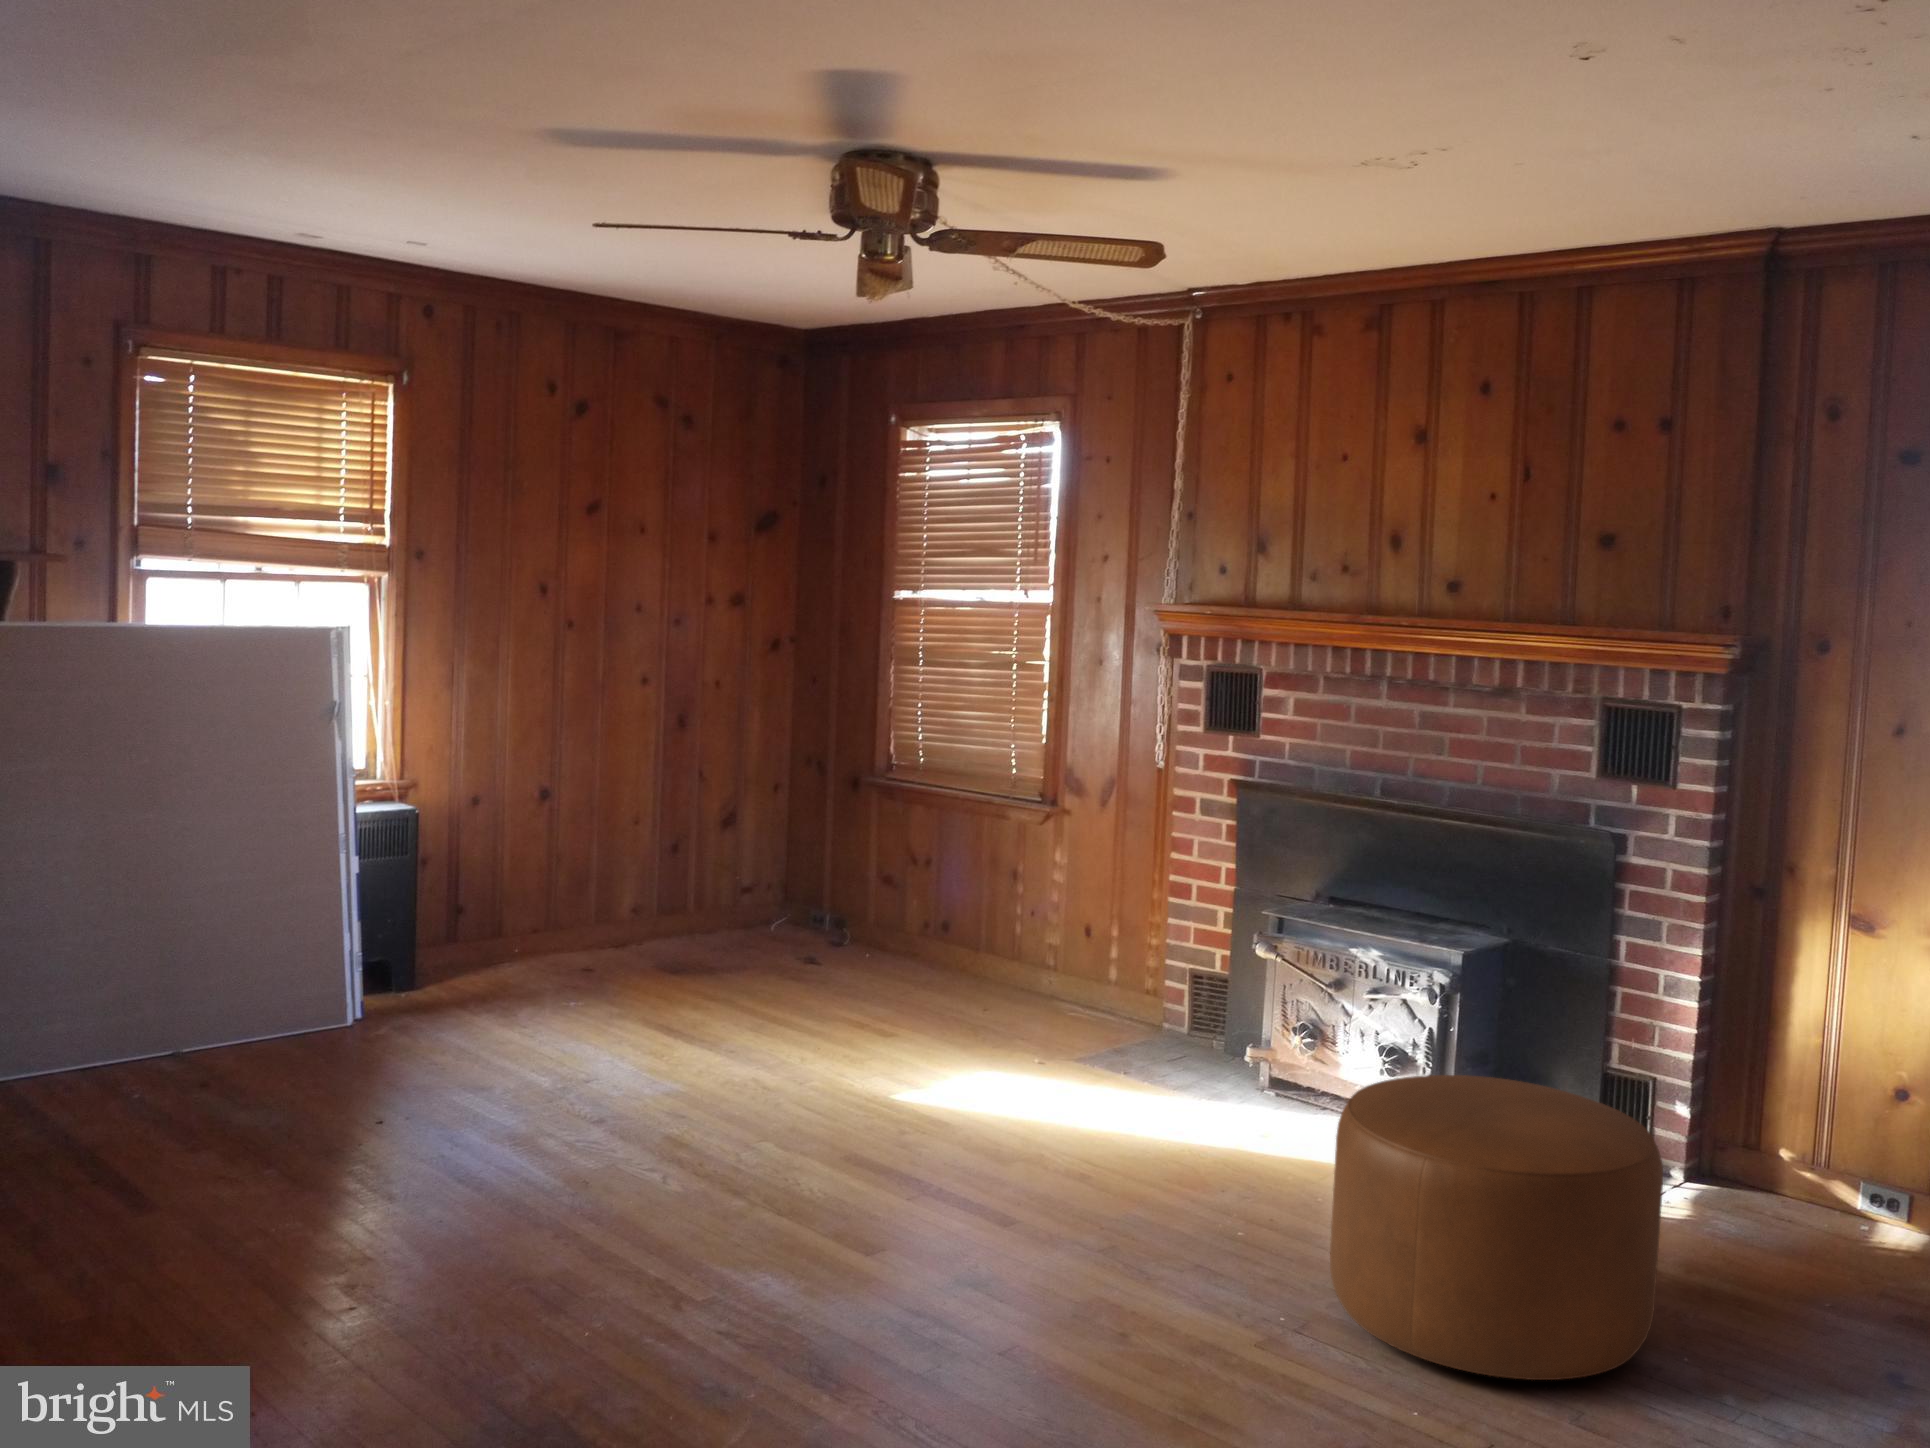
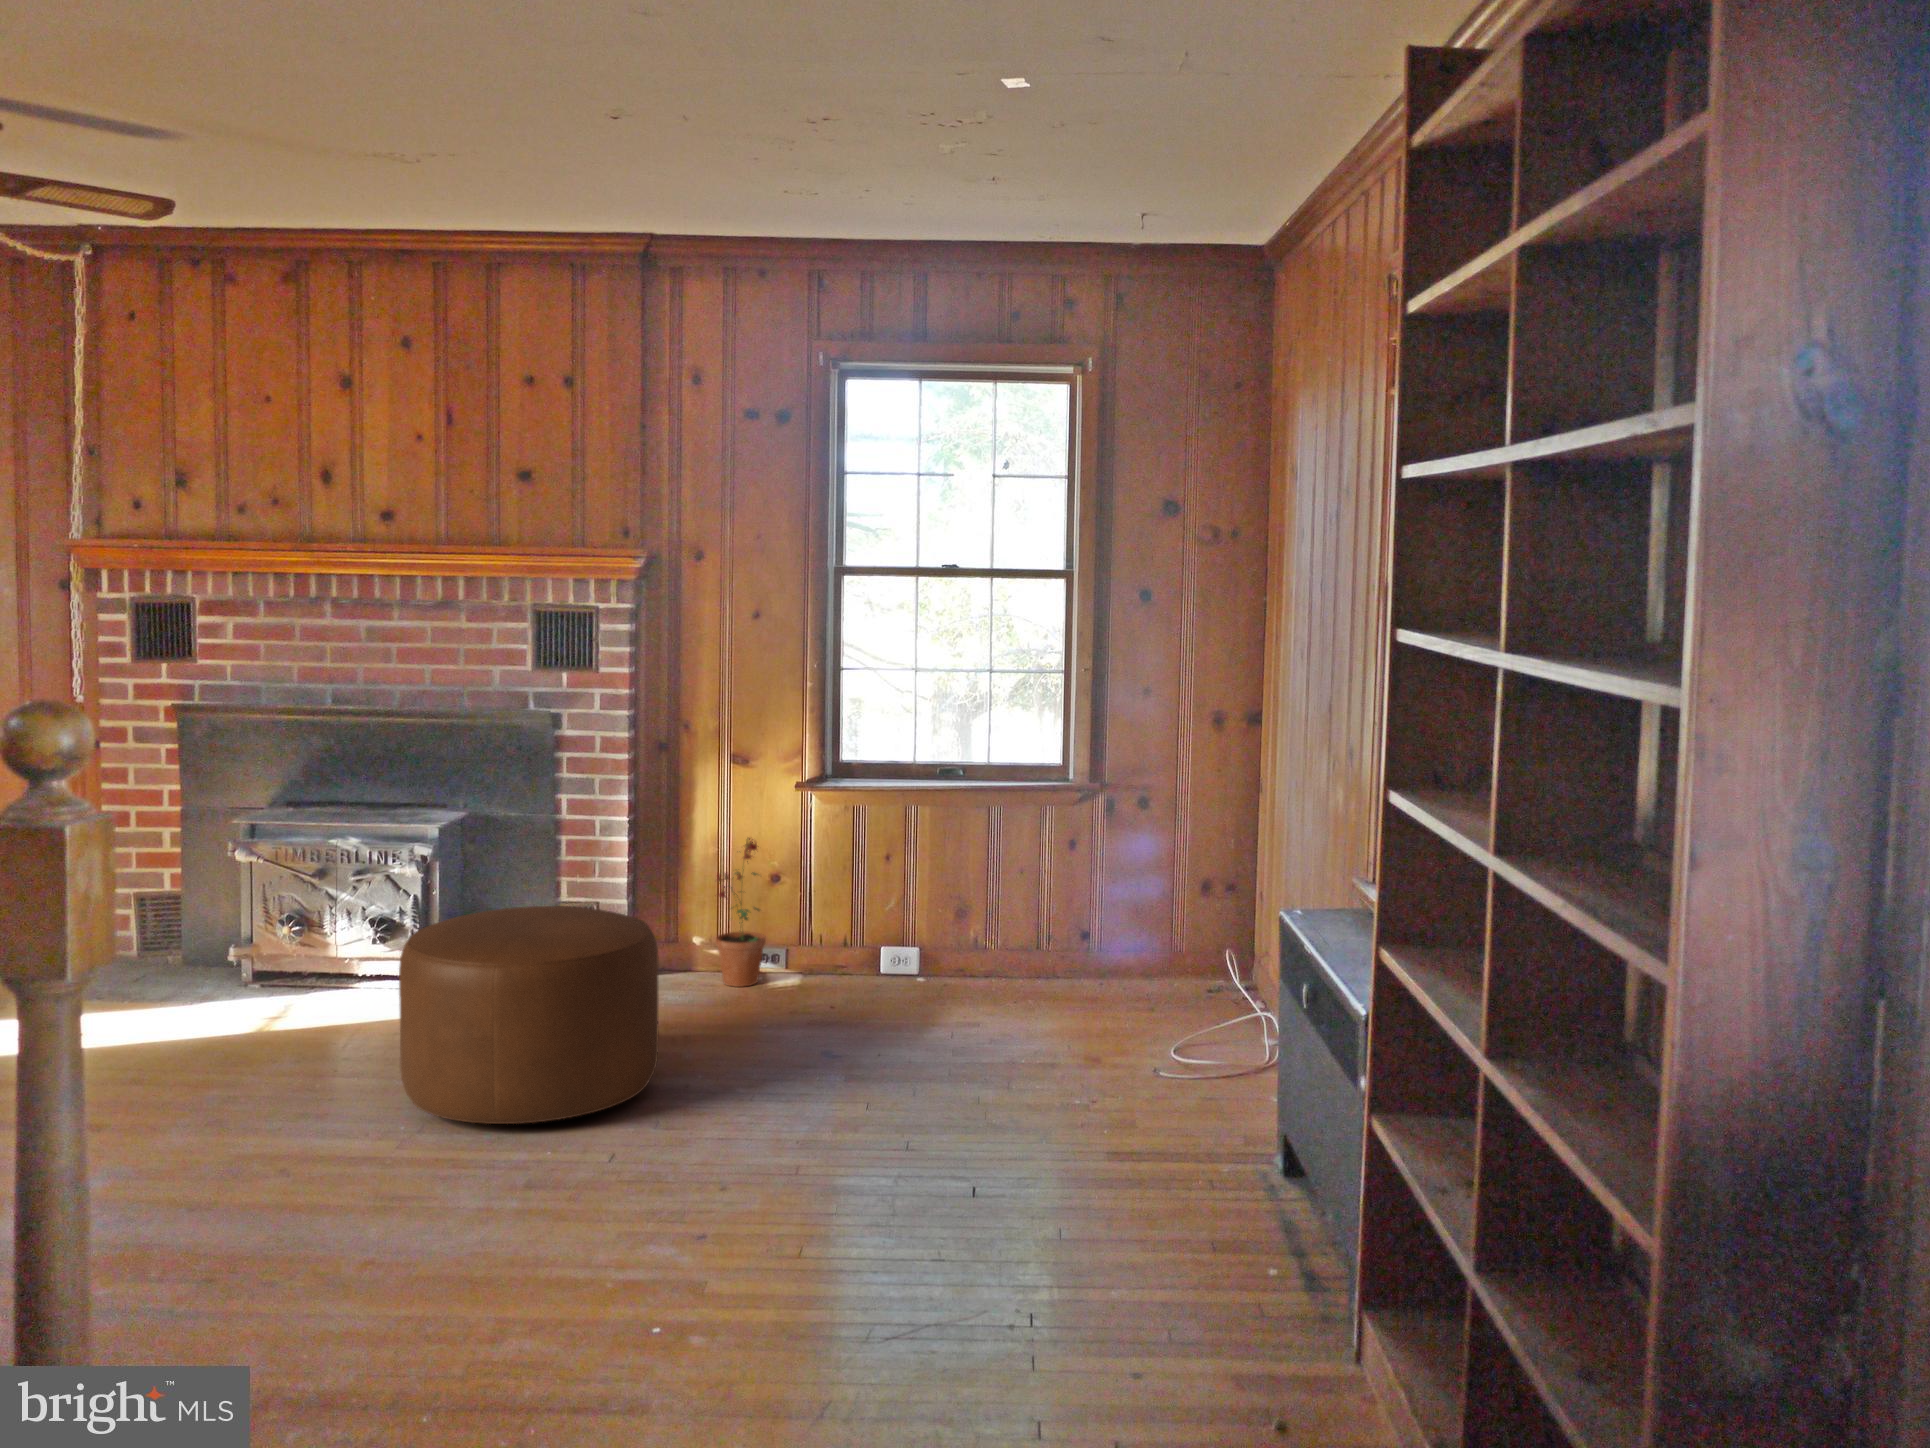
potted plant: none [1805,1033,1885,1239] -> present [716,838,766,987]

